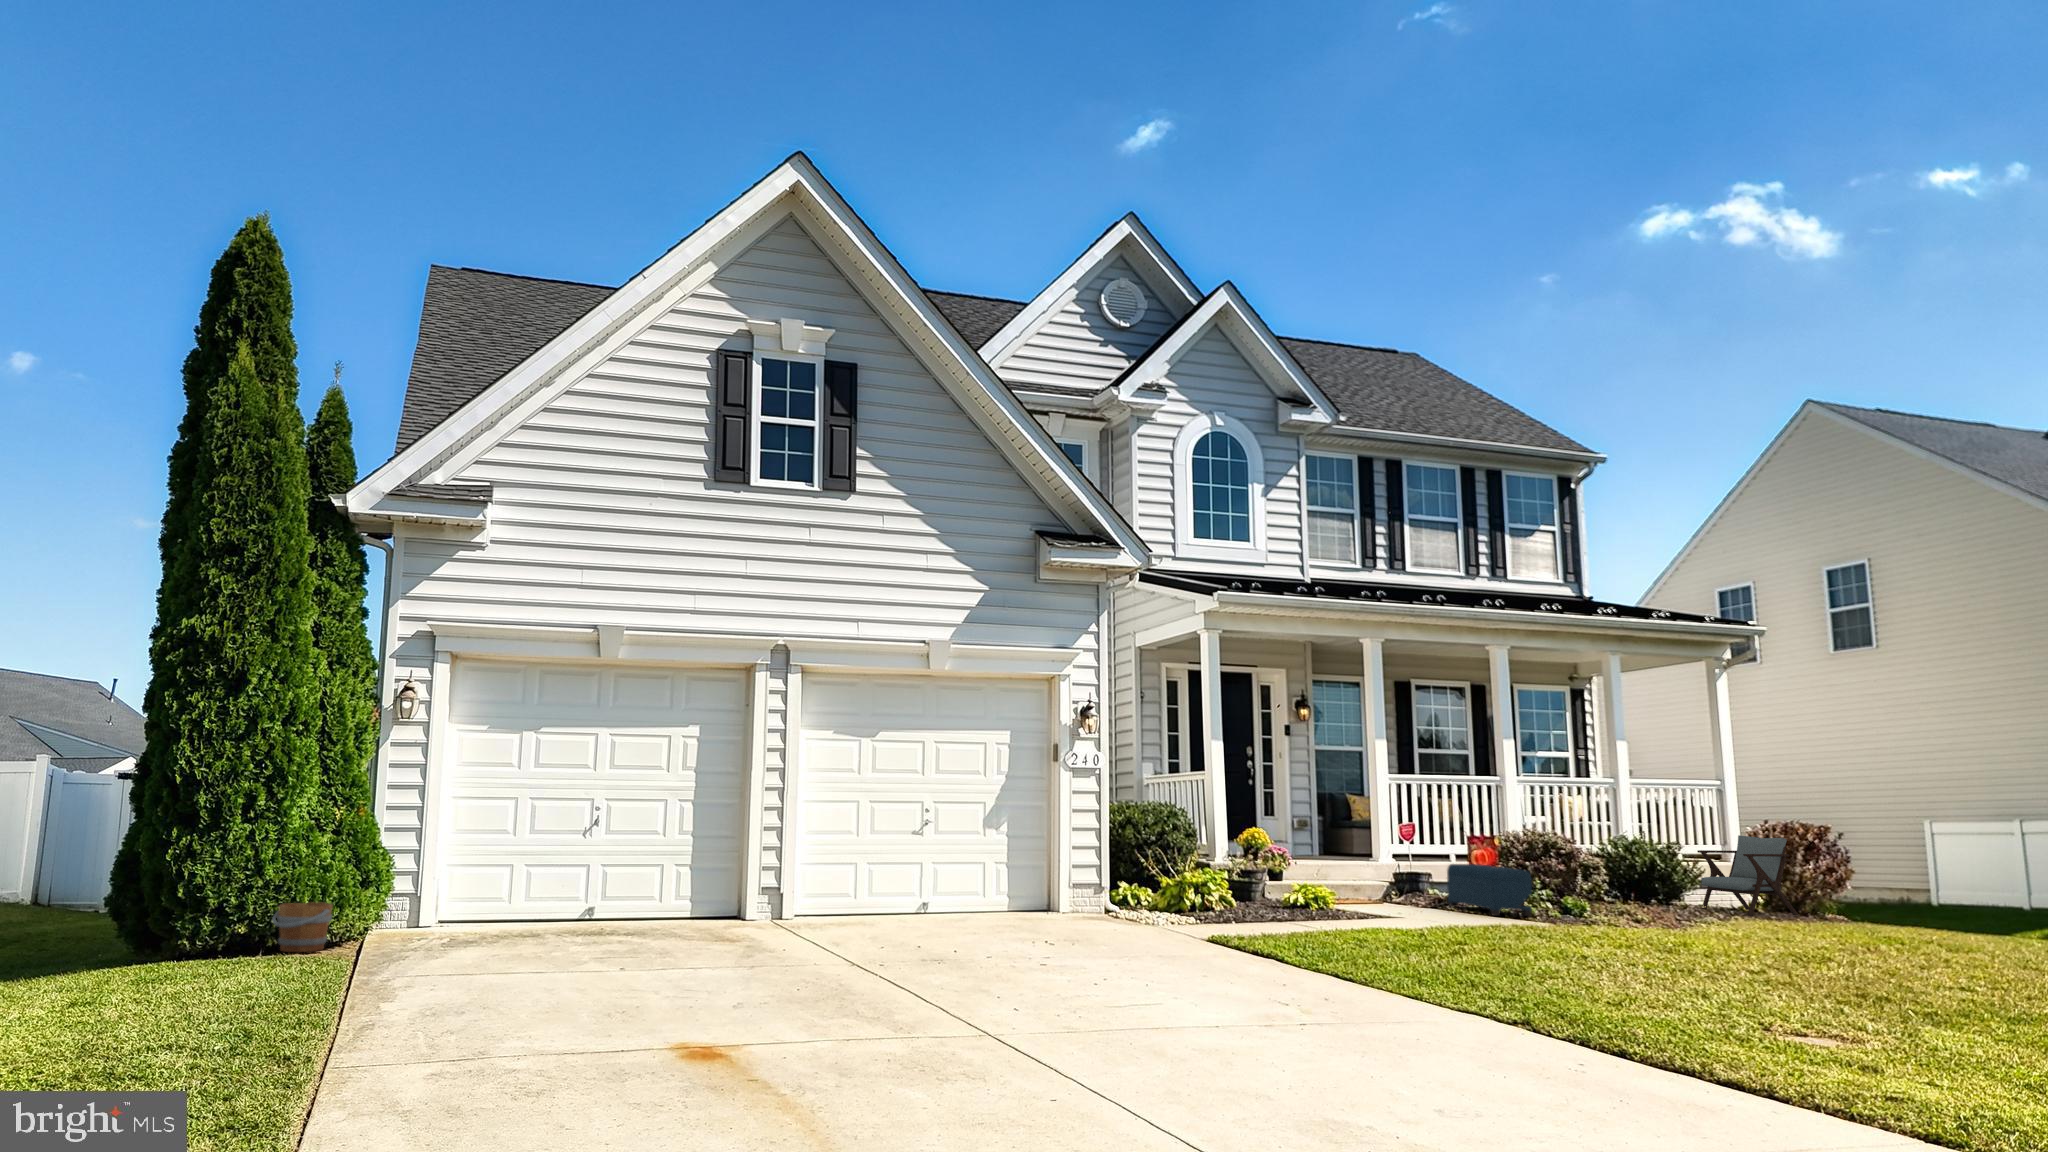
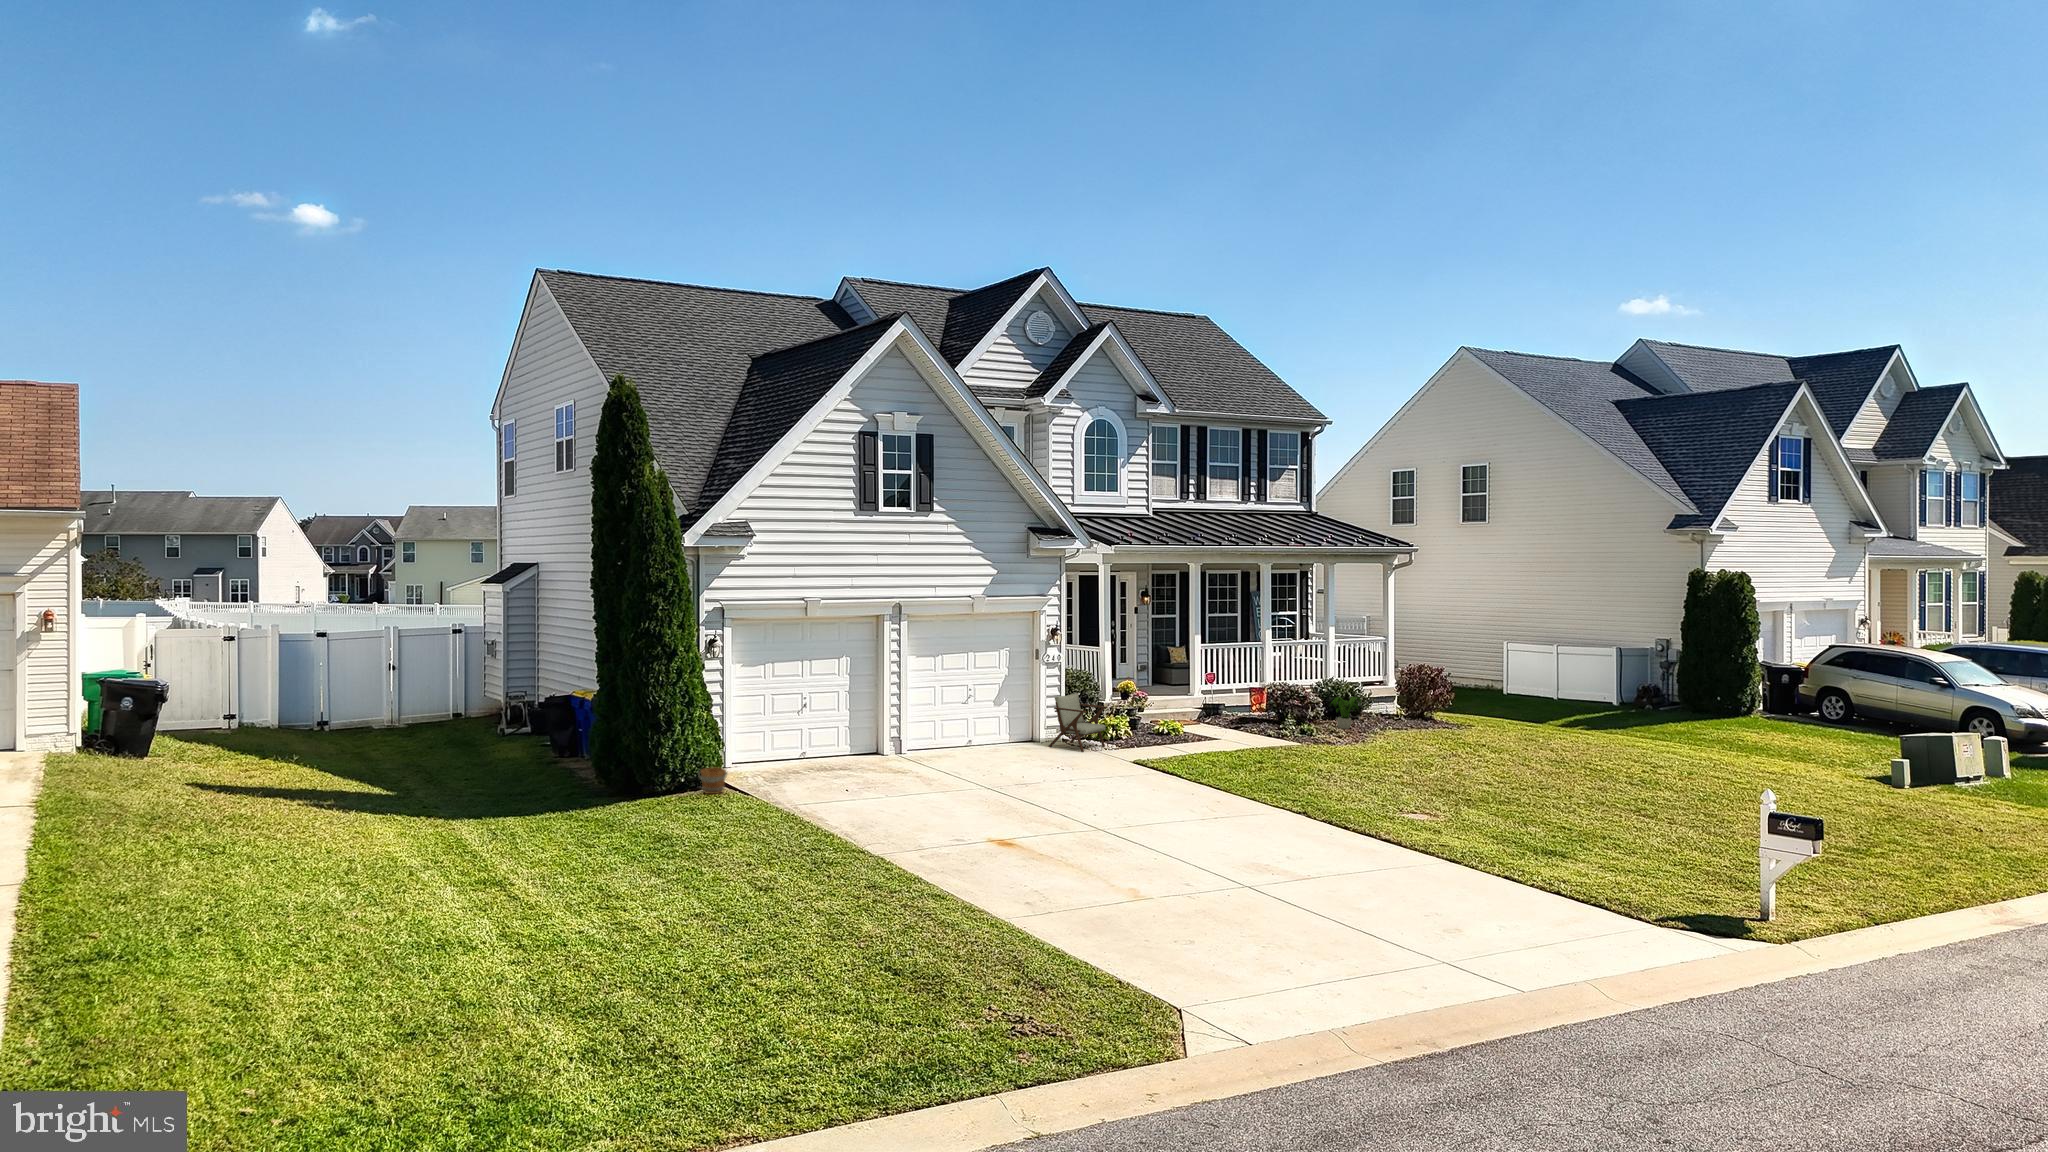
lounge chair: present [1697,835,1799,916] -> present [1048,693,1107,752]
potted plant: none [1620,861,1684,919] -> present [1331,697,1361,729]
bench: present [1447,864,1532,916] -> none [1234,698,1283,731]

